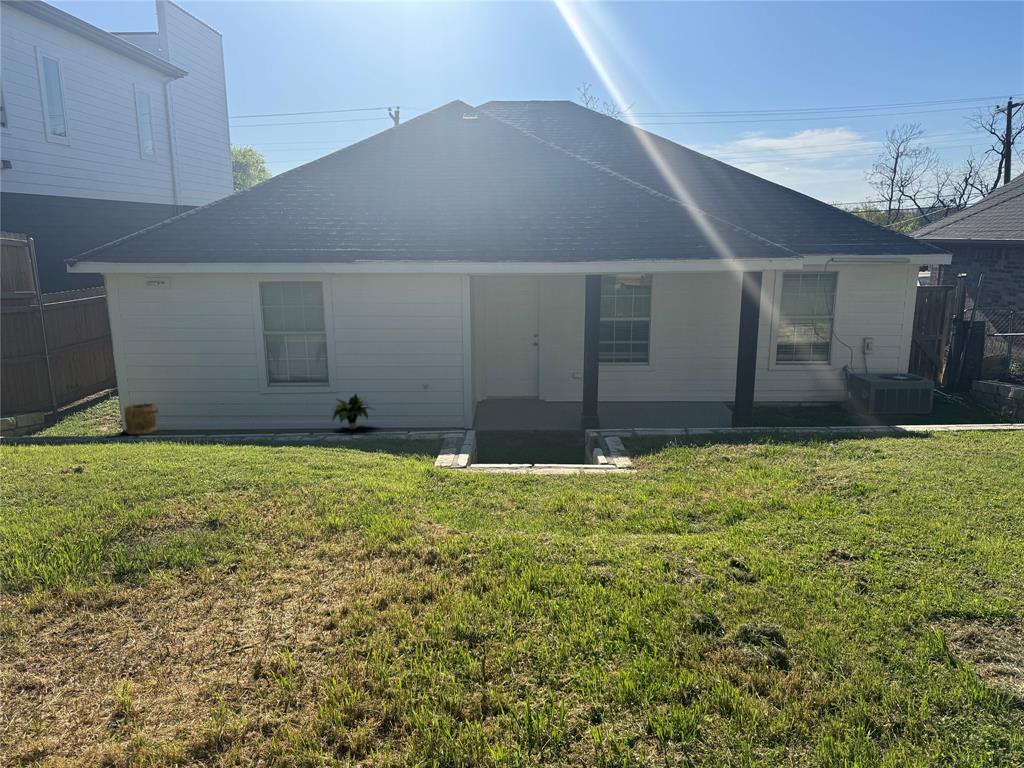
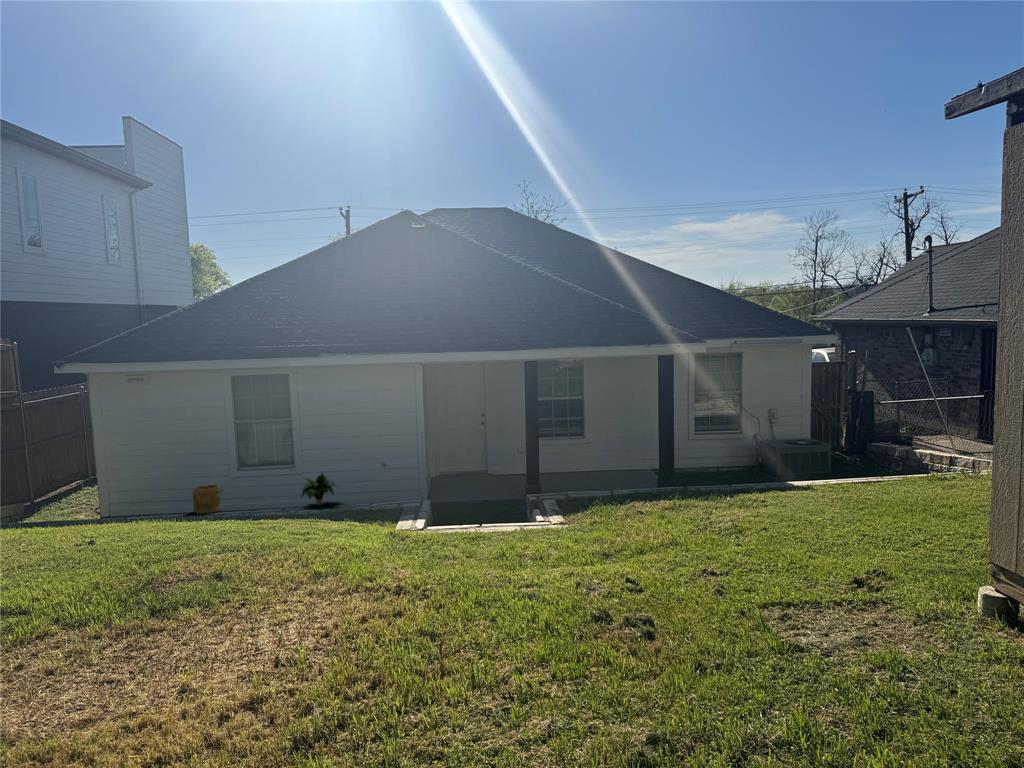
bucket: present [124,403,158,435] -> present [192,484,223,514]

